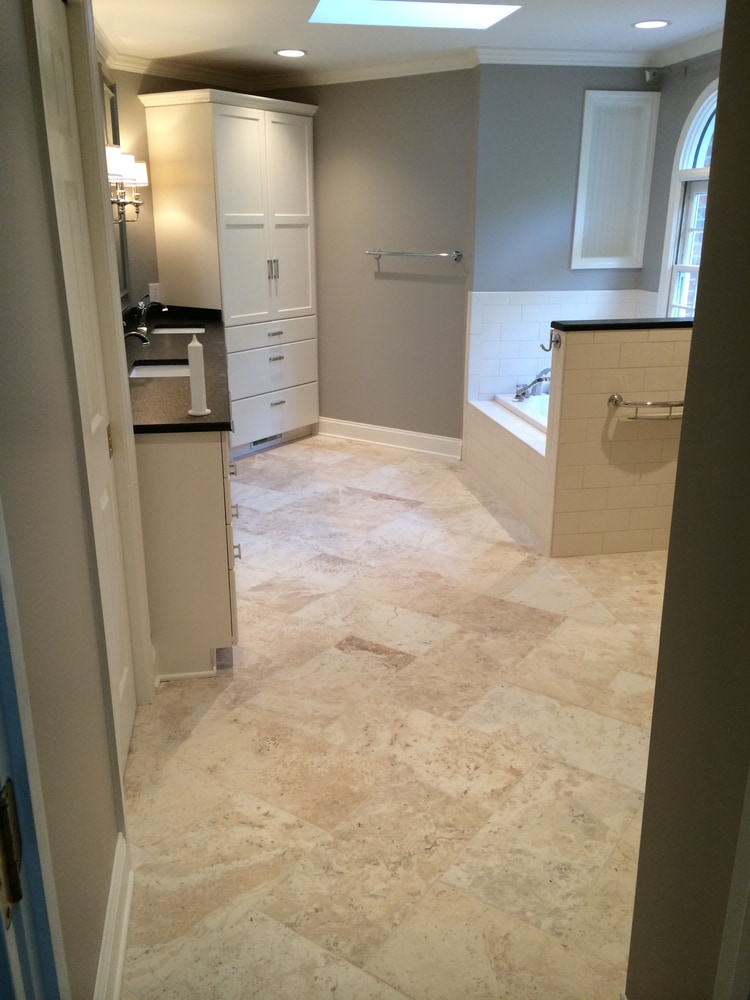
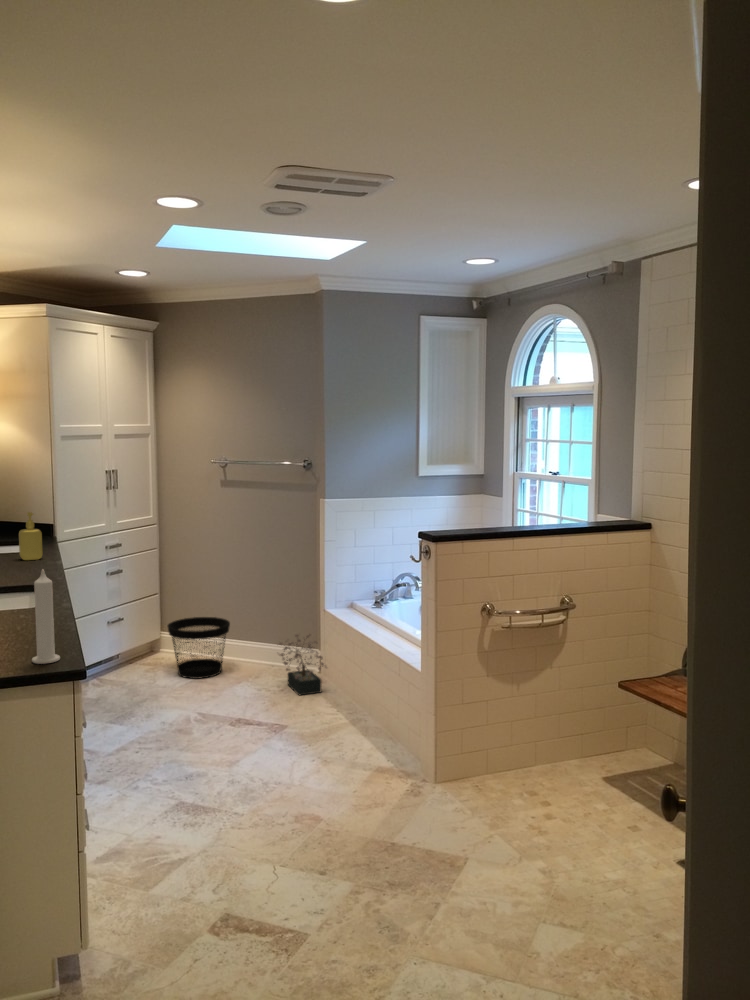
soap dispenser: none [188,295,209,339] -> present [19,512,42,560]
wastebasket: none [323,403,380,458] -> present [168,617,230,679]
decorative plant: none [421,421,467,478] -> present [279,634,327,695]

